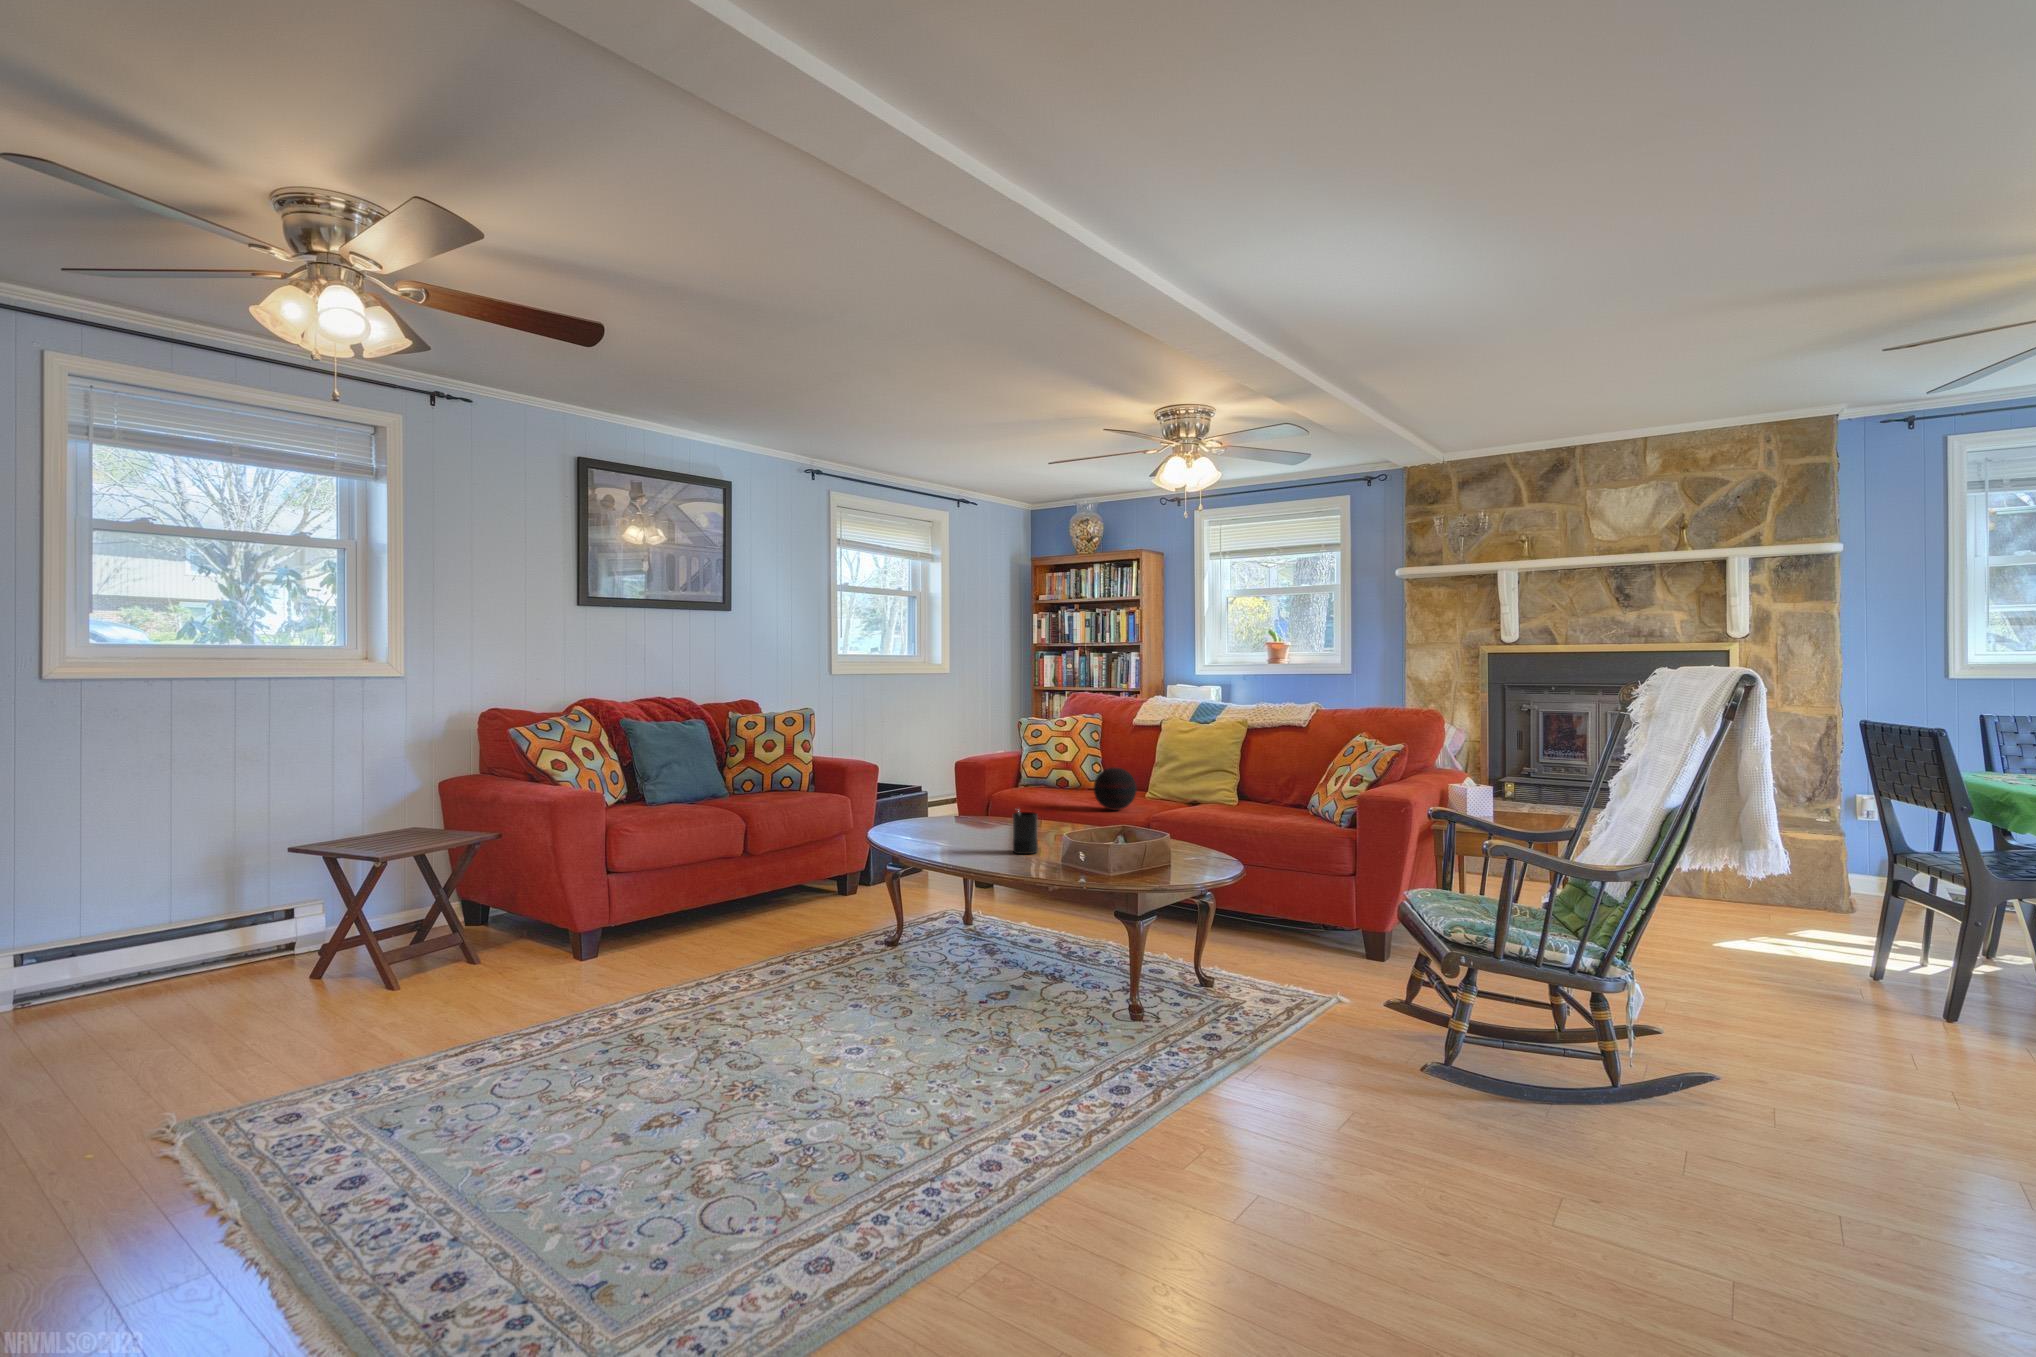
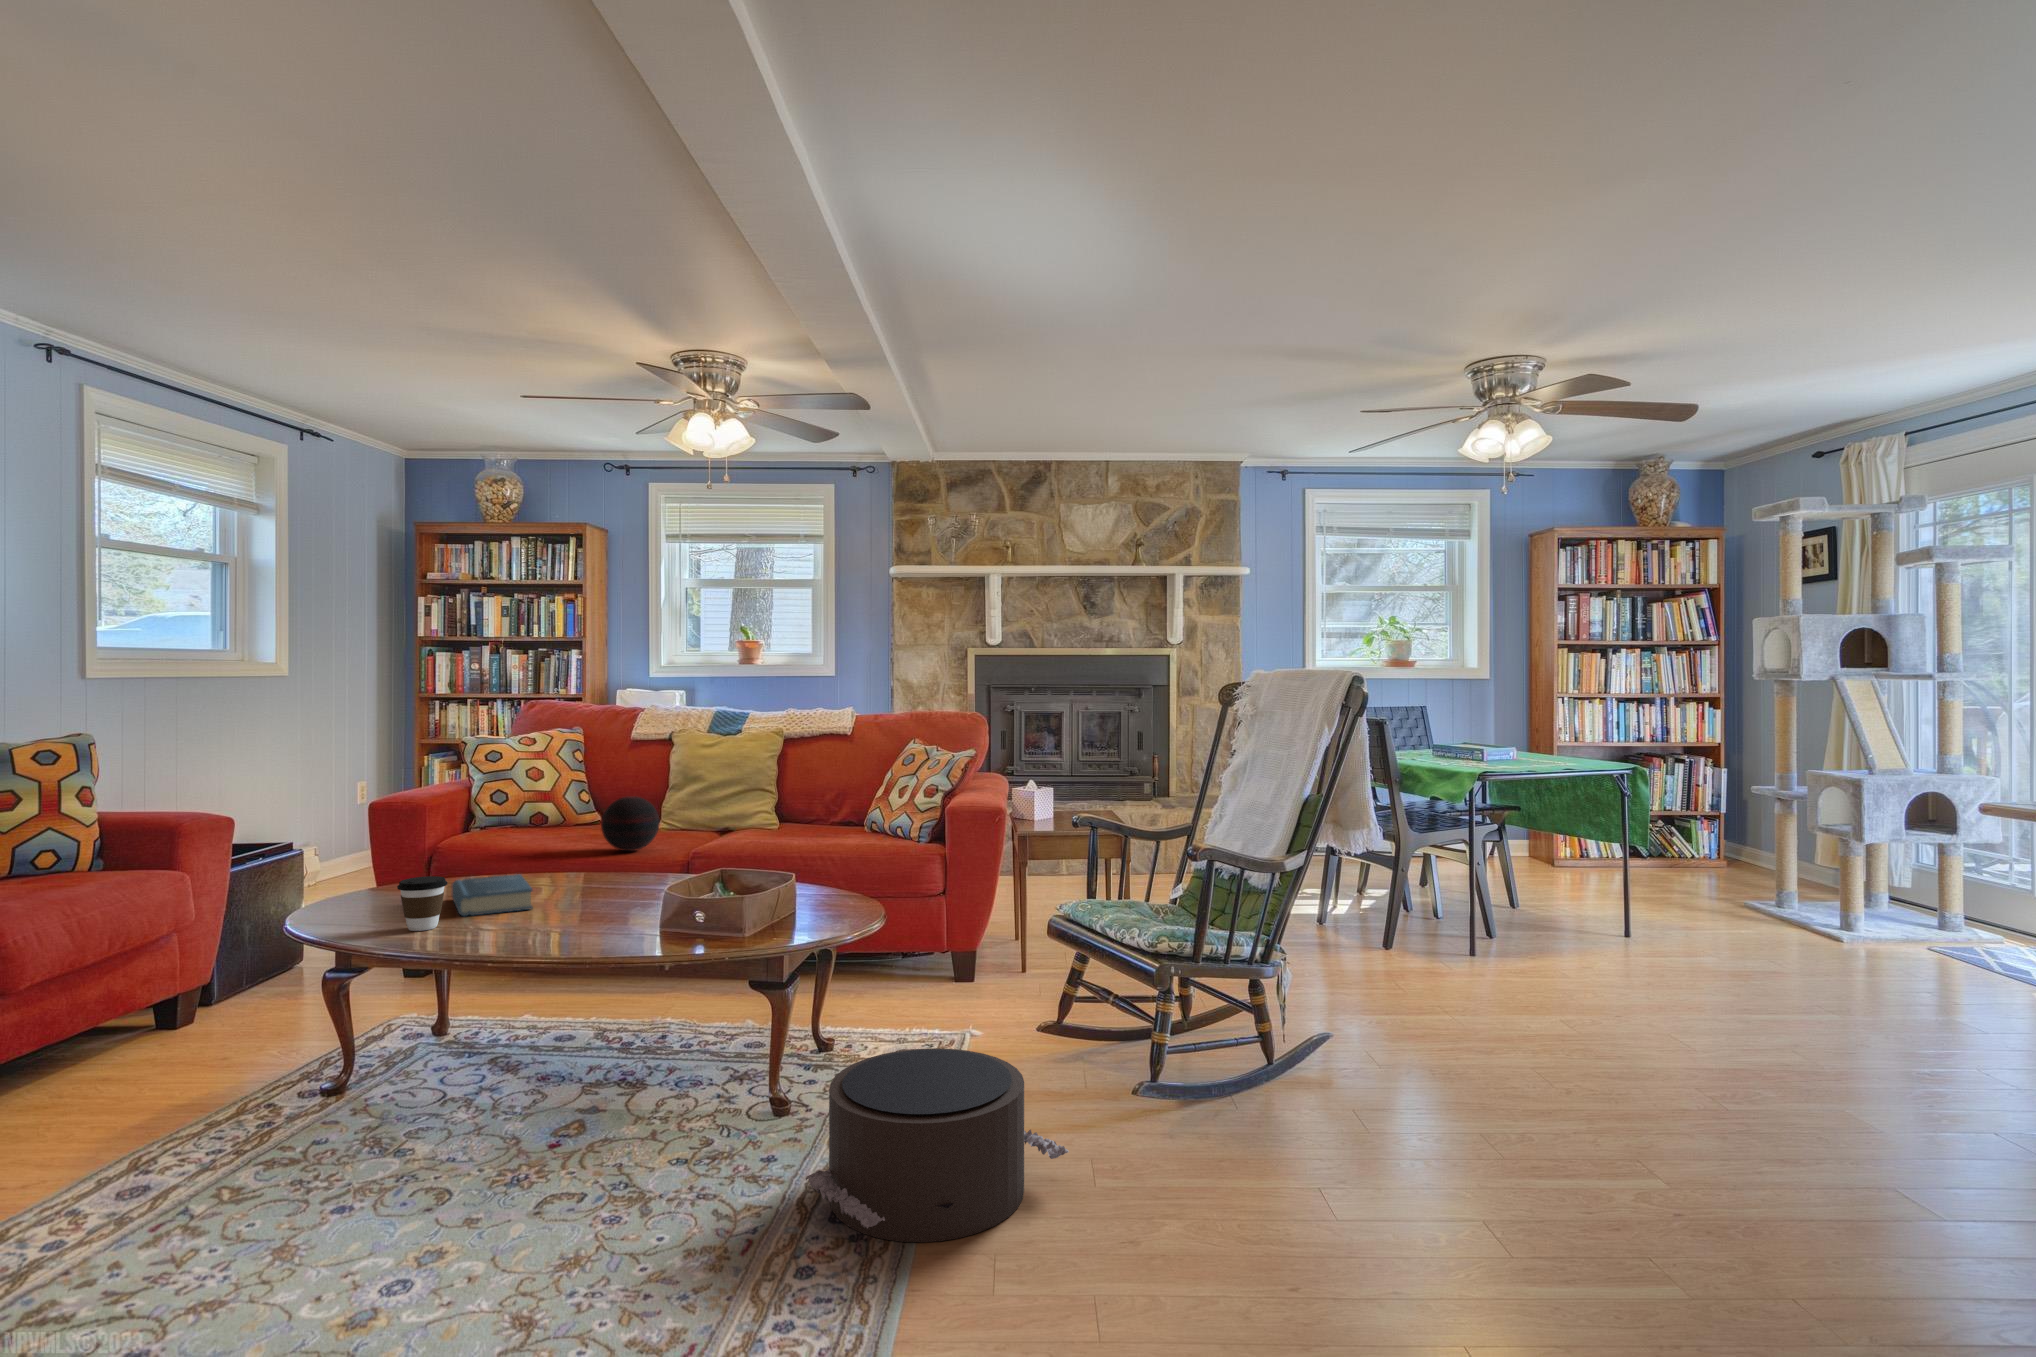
coffee cup: none [914,809,944,844] -> present [397,876,447,931]
candle: present [1013,812,1038,854] -> none [567,864,607,926]
hardback book: none [956,815,1008,840] -> present [452,874,532,916]
pouf: none [1101,978,1314,1126] -> present [805,1048,1069,1242]

